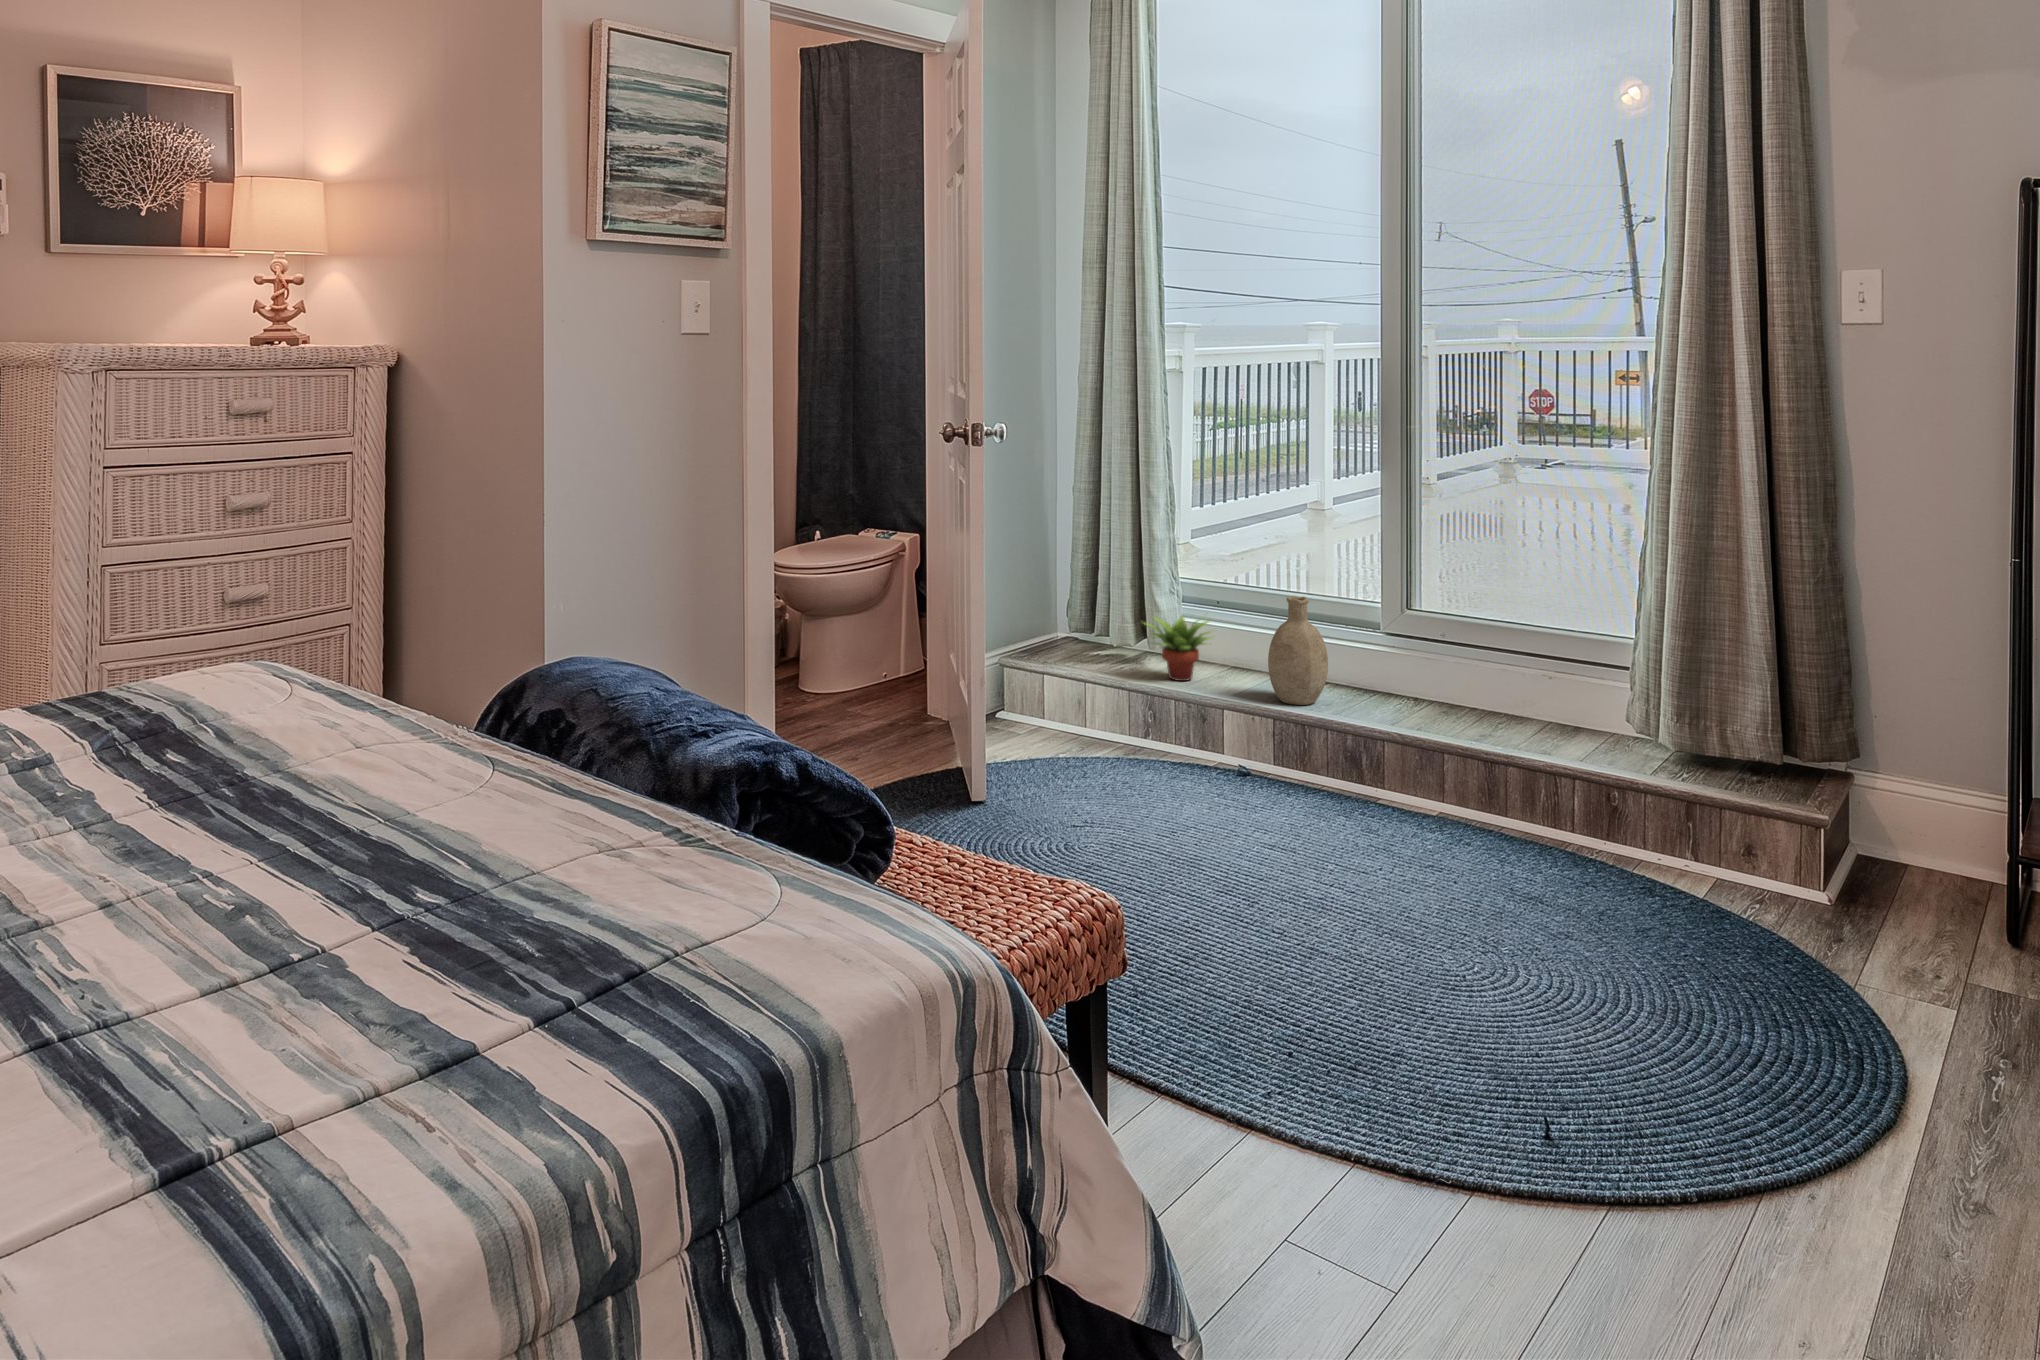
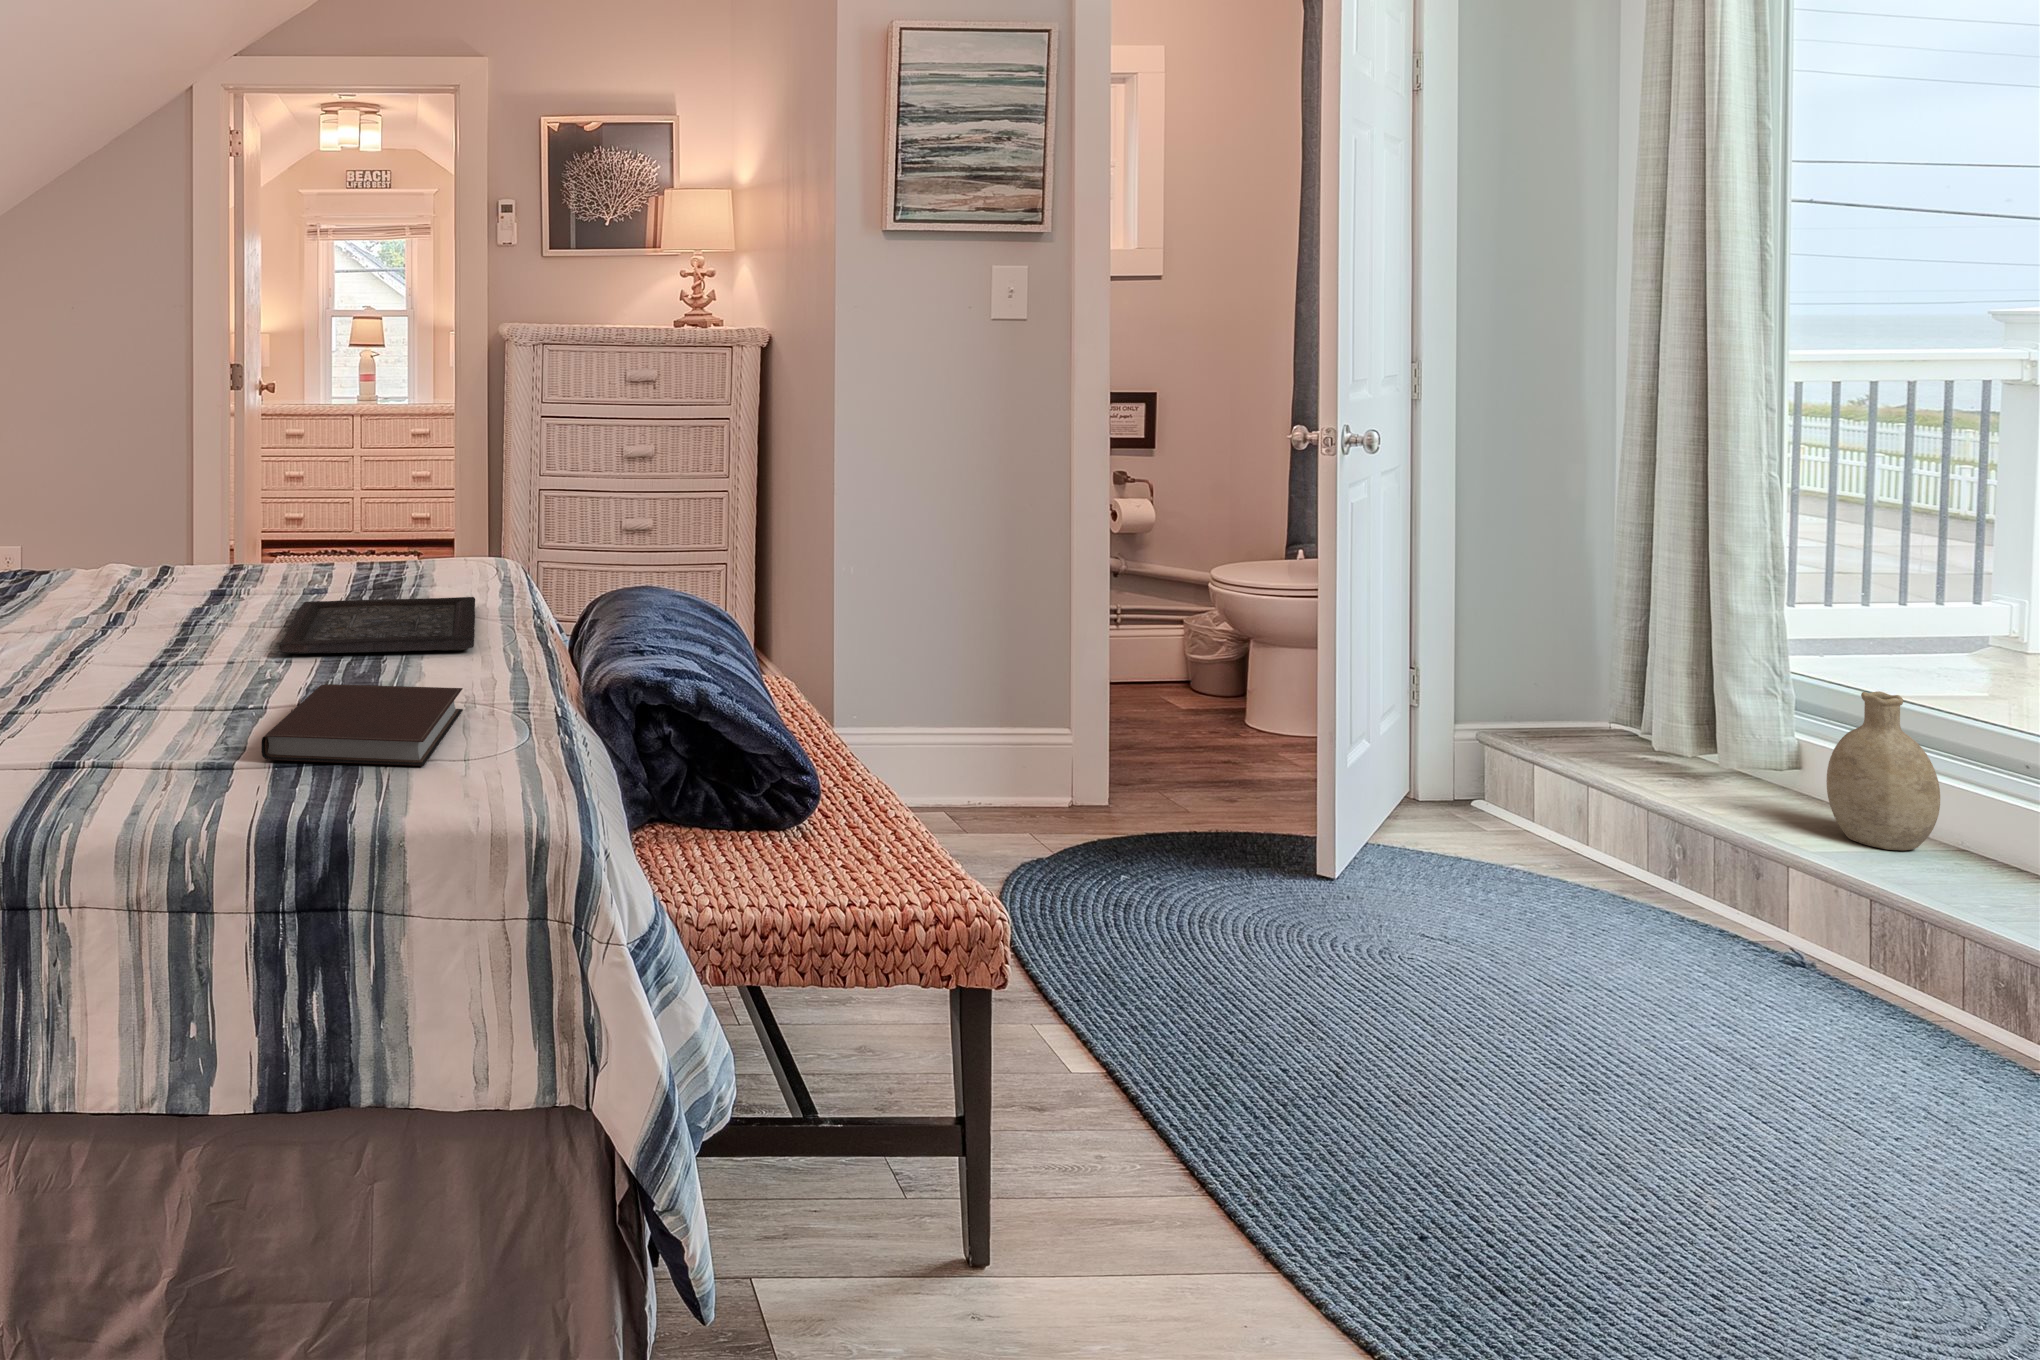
succulent plant: present [1145,616,1212,681] -> none [1648,687,1779,784]
tray: none [64,707,456,844] -> present [280,597,475,654]
notebook: none [390,825,719,1006] -> present [261,684,463,766]

